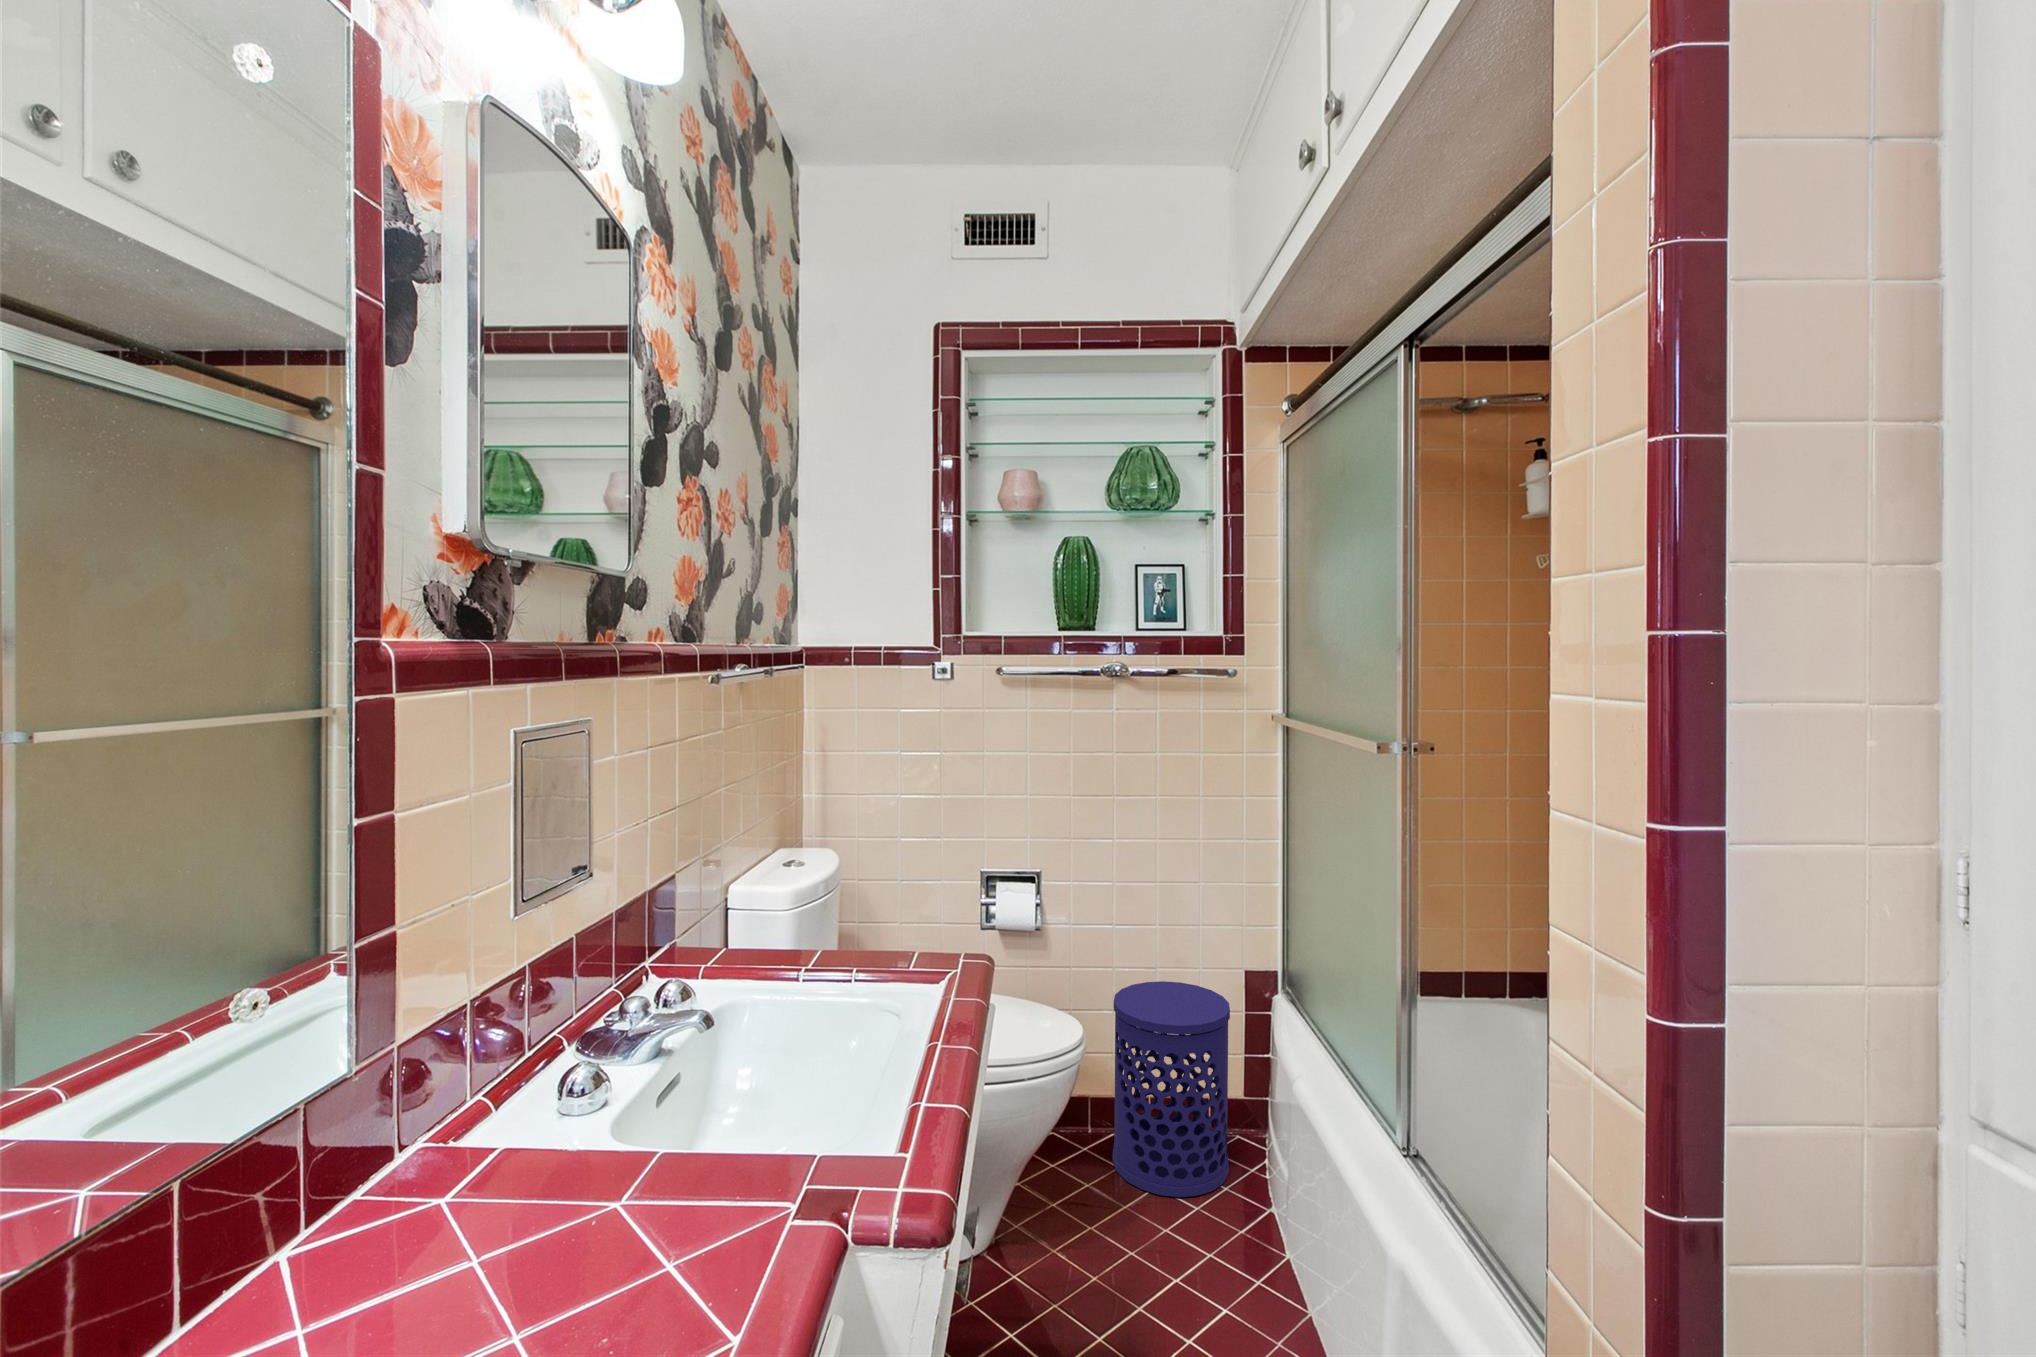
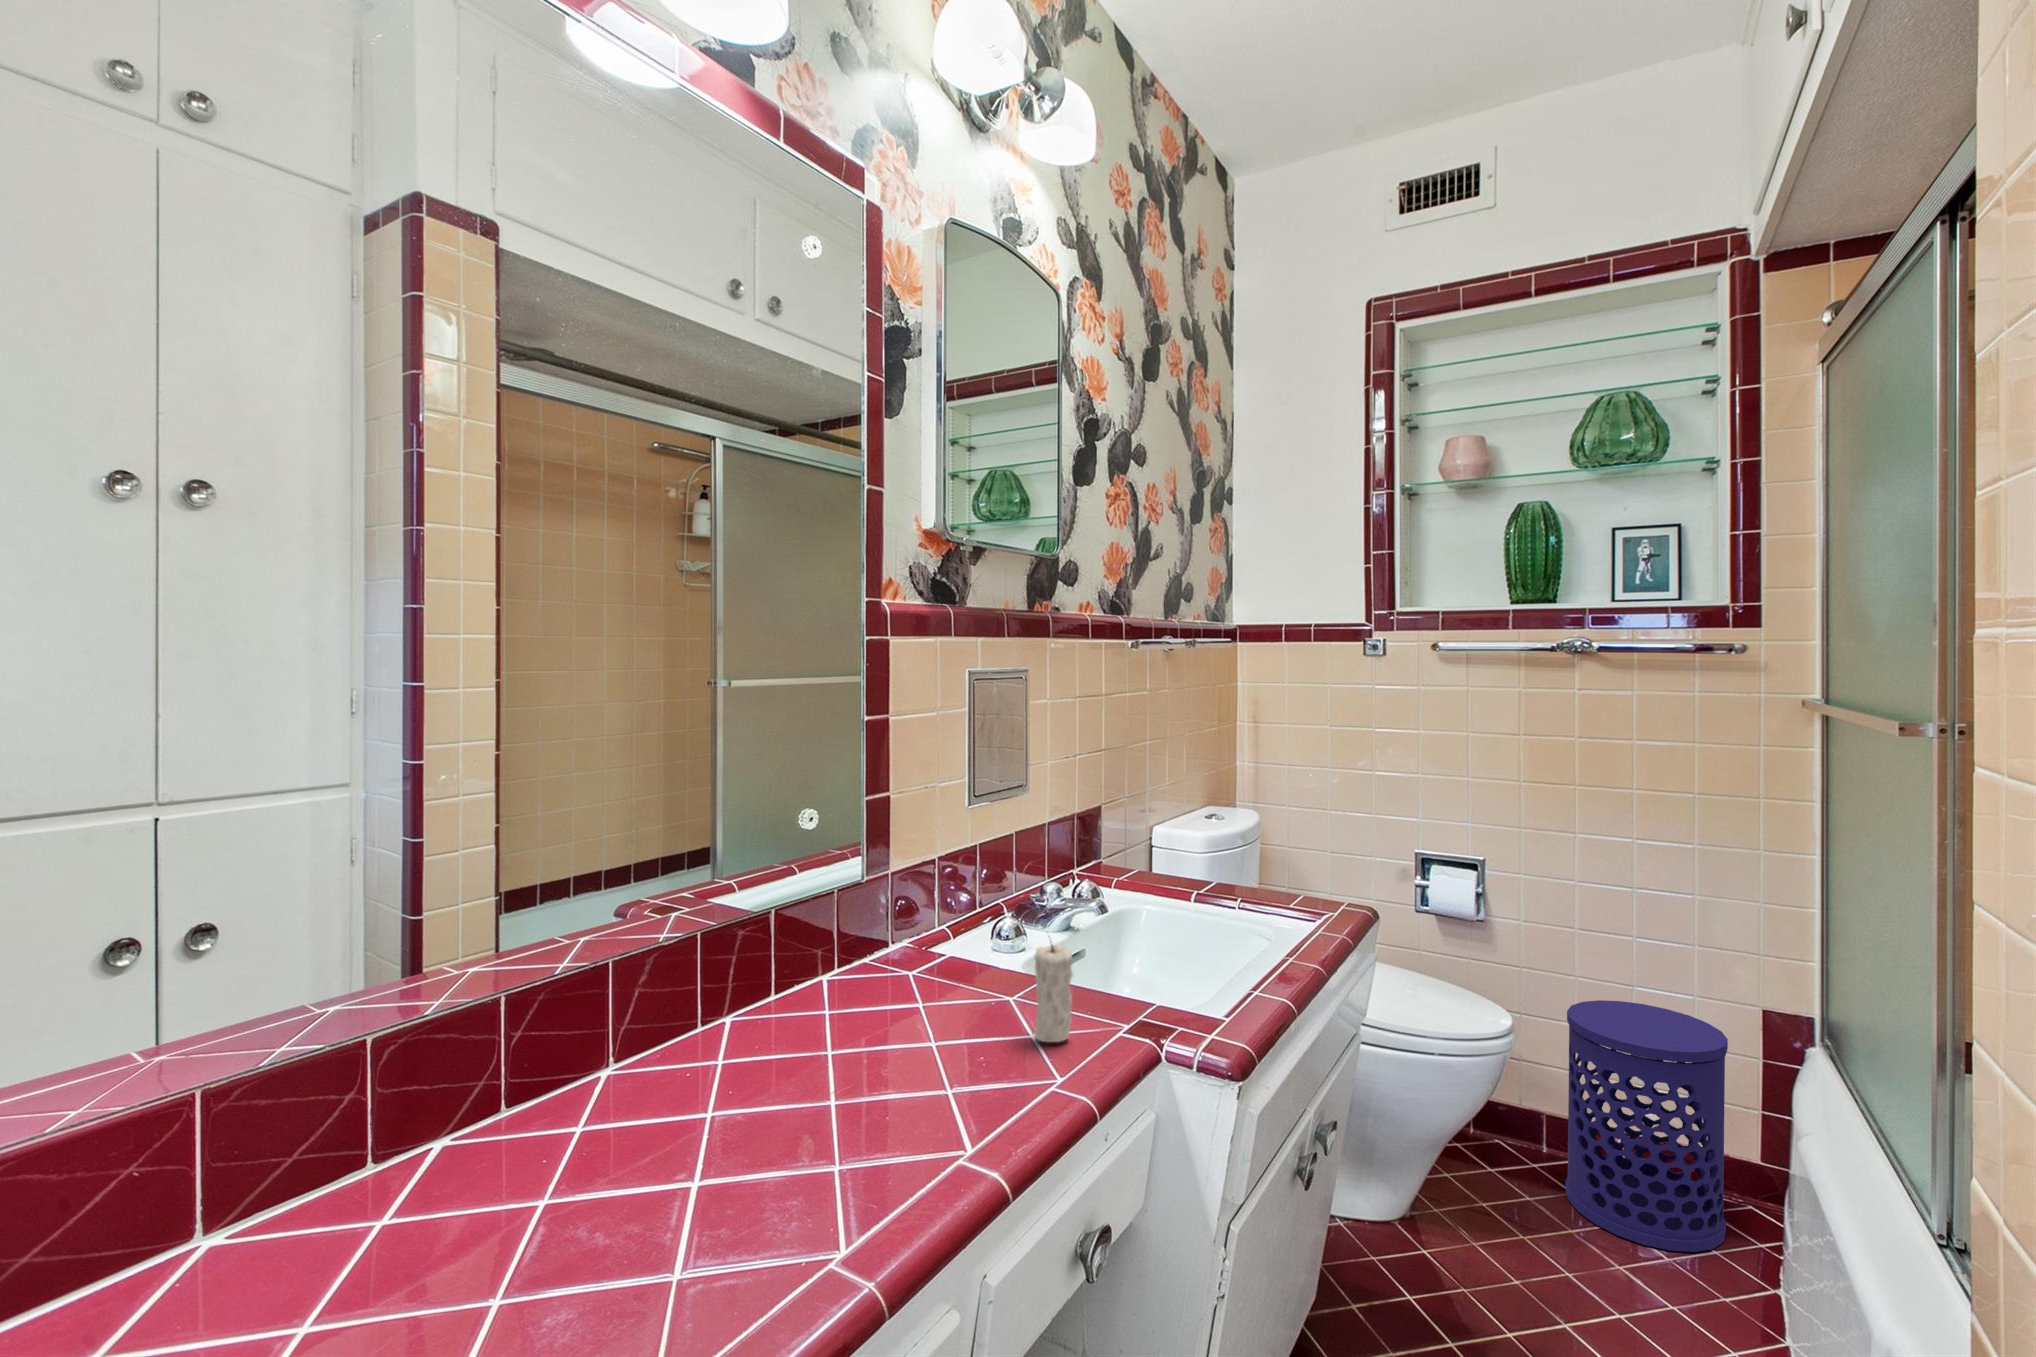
candle: none [682,1124,739,1287] -> present [1034,941,1073,1042]

